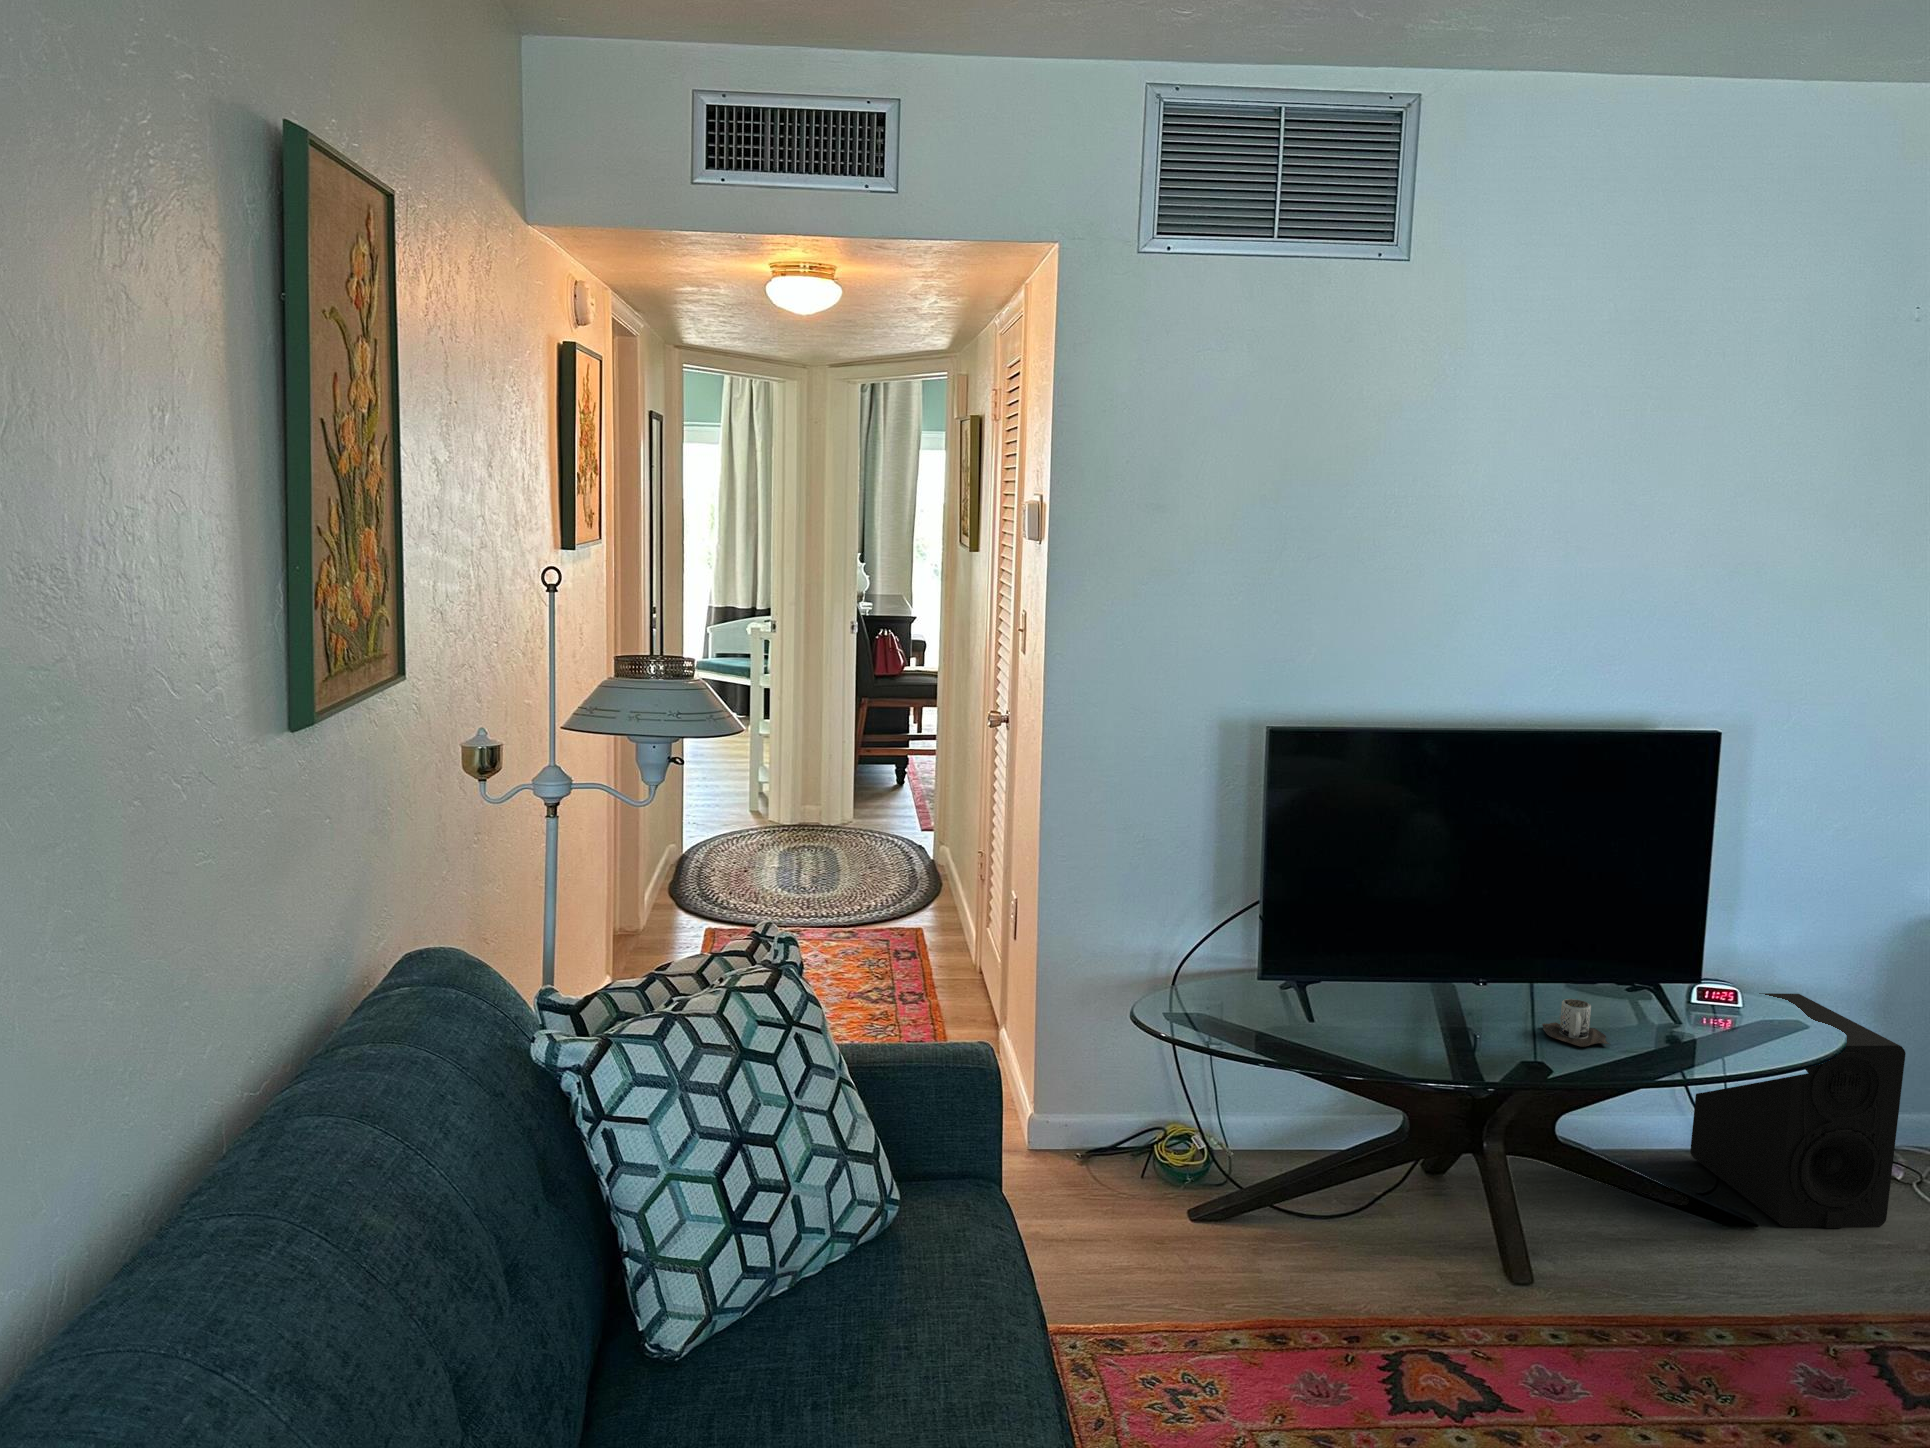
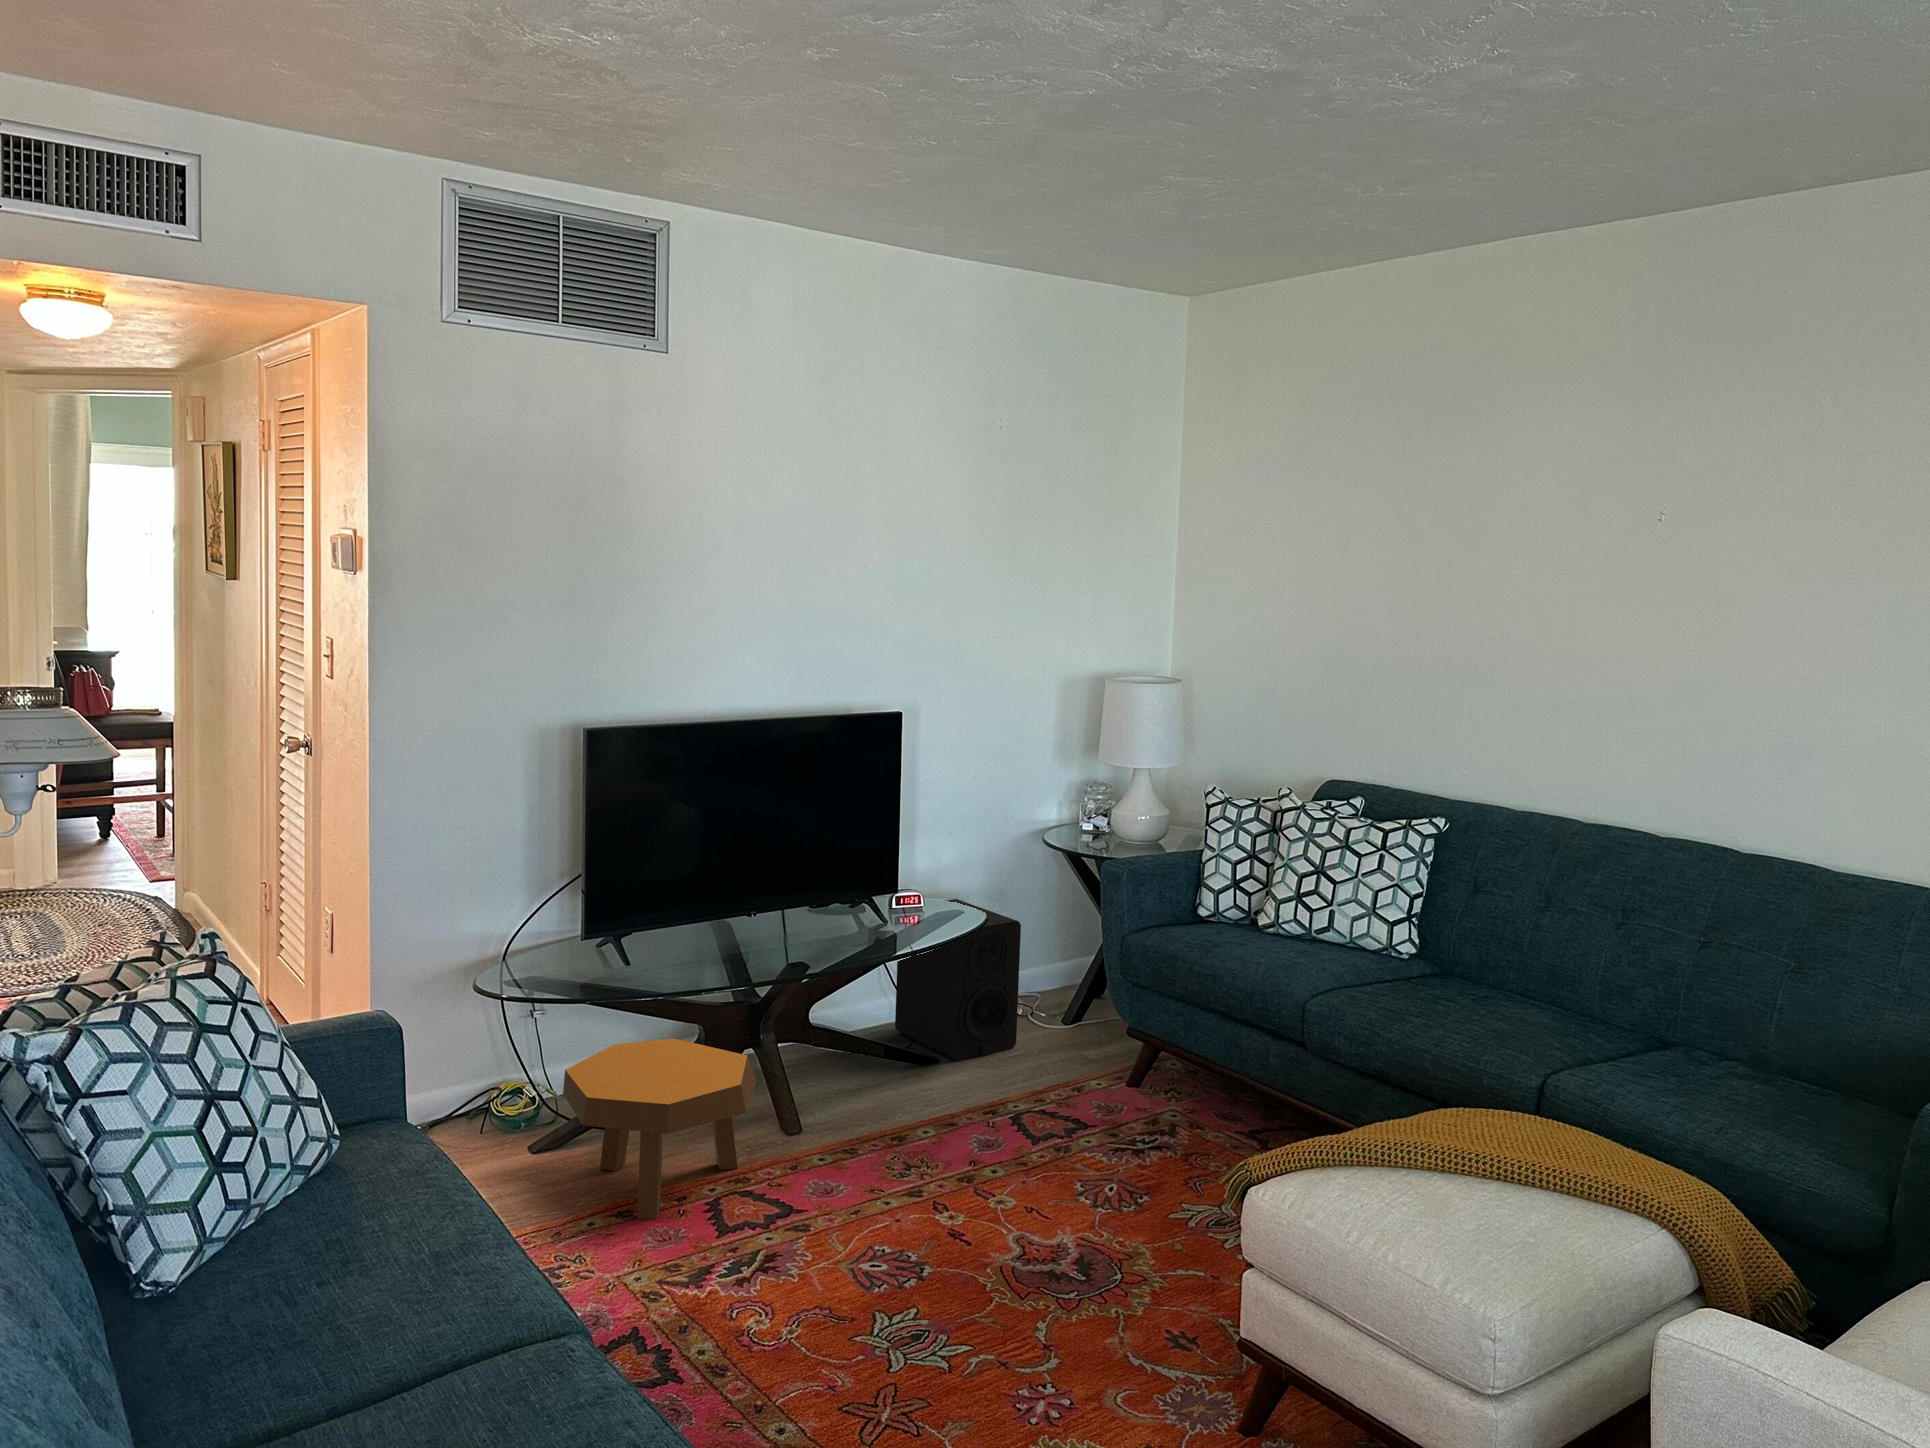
mug: present [1542,999,1609,1047] -> none [796,919,845,952]
footstool: none [1218,1115,1466,1361] -> present [563,1038,756,1219]

